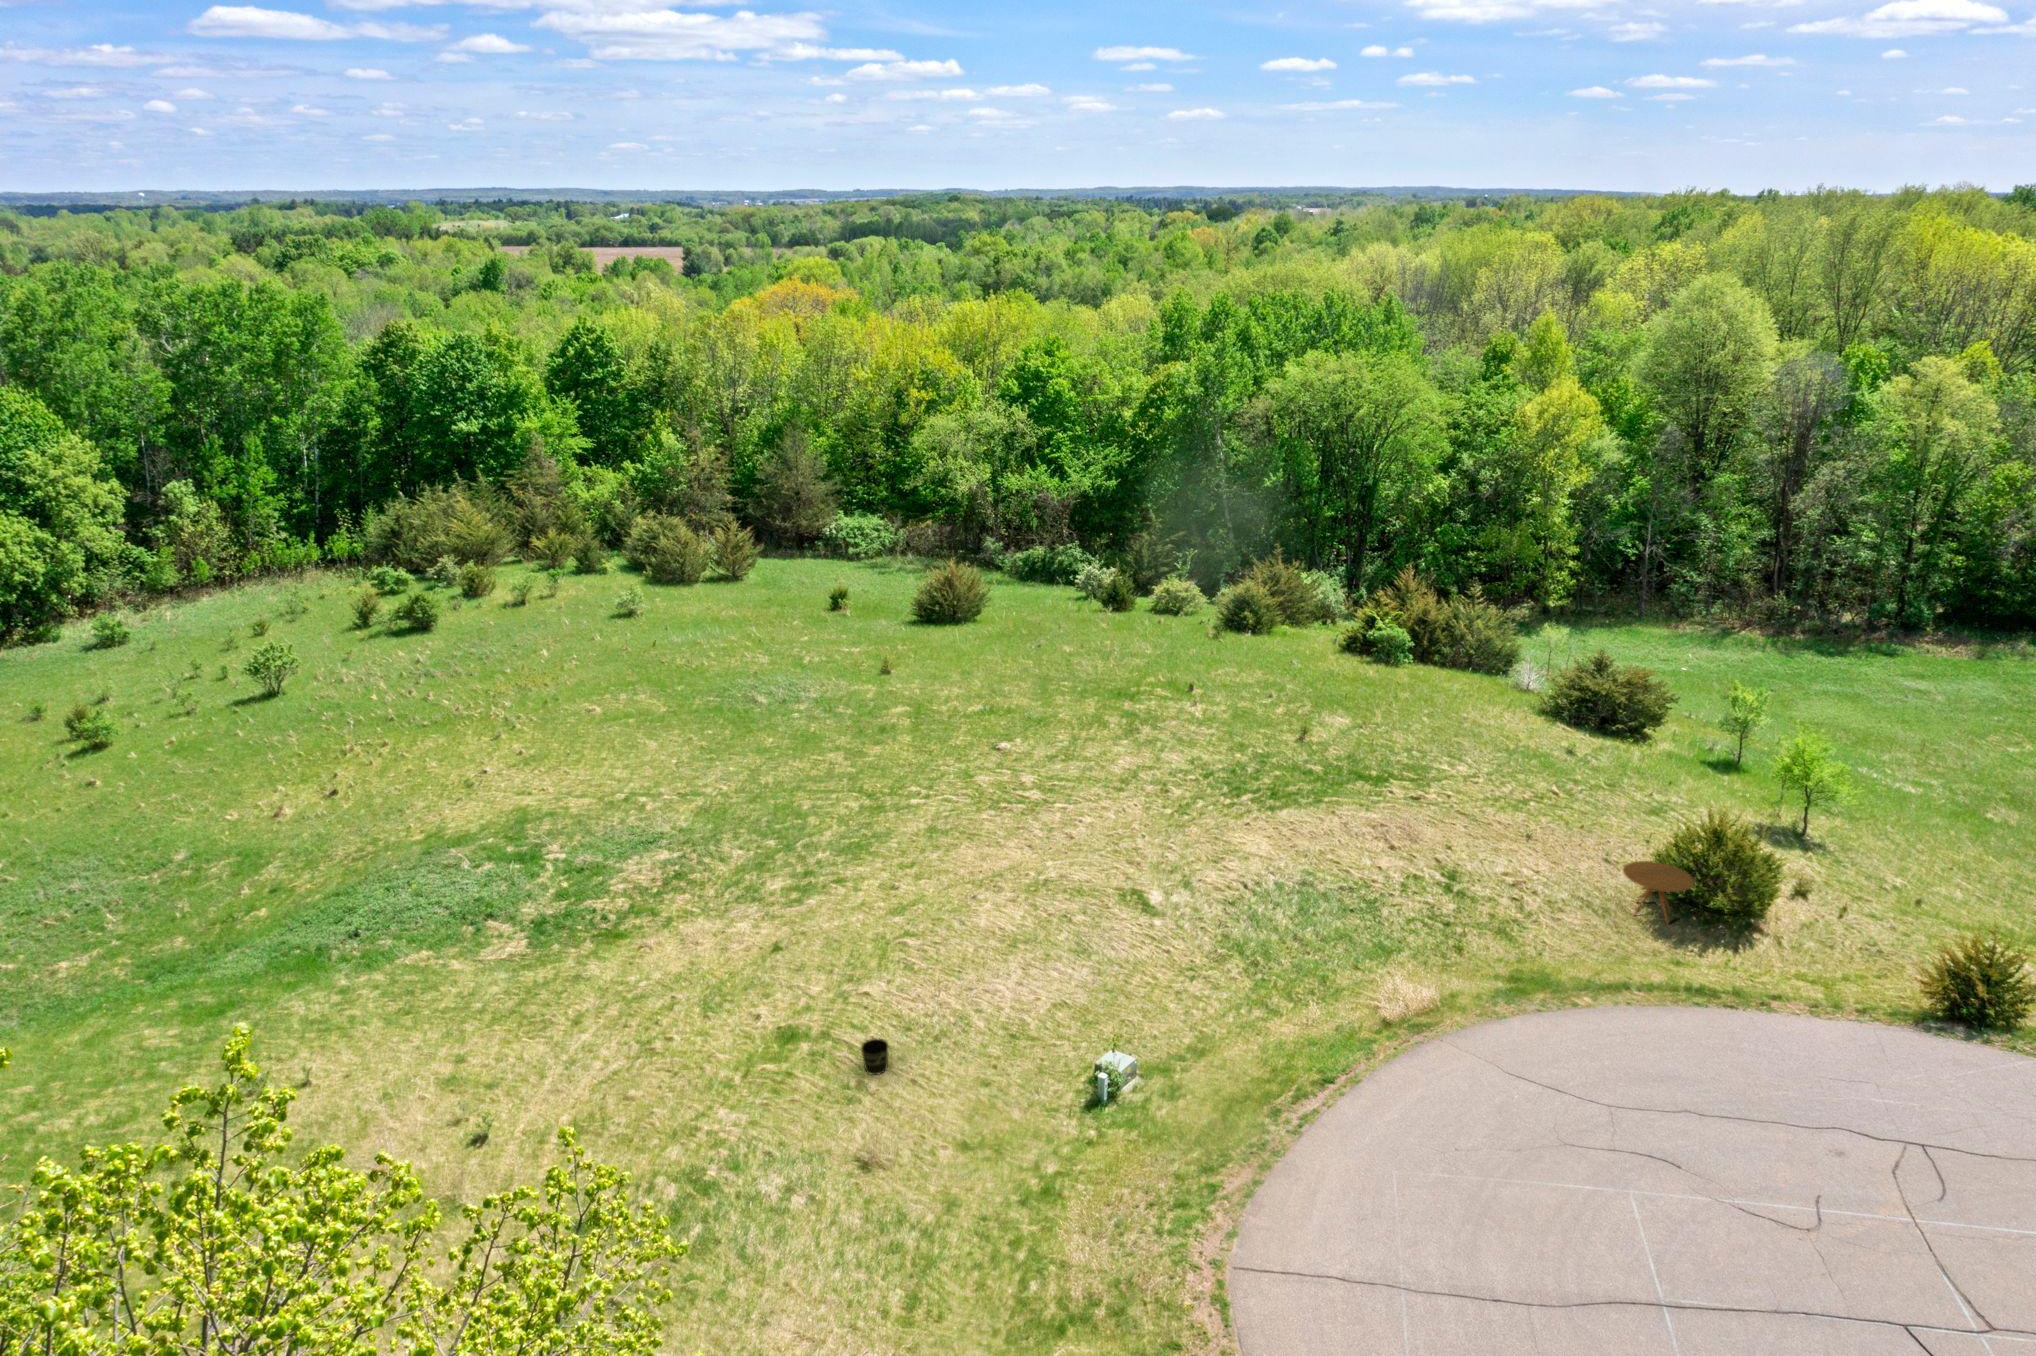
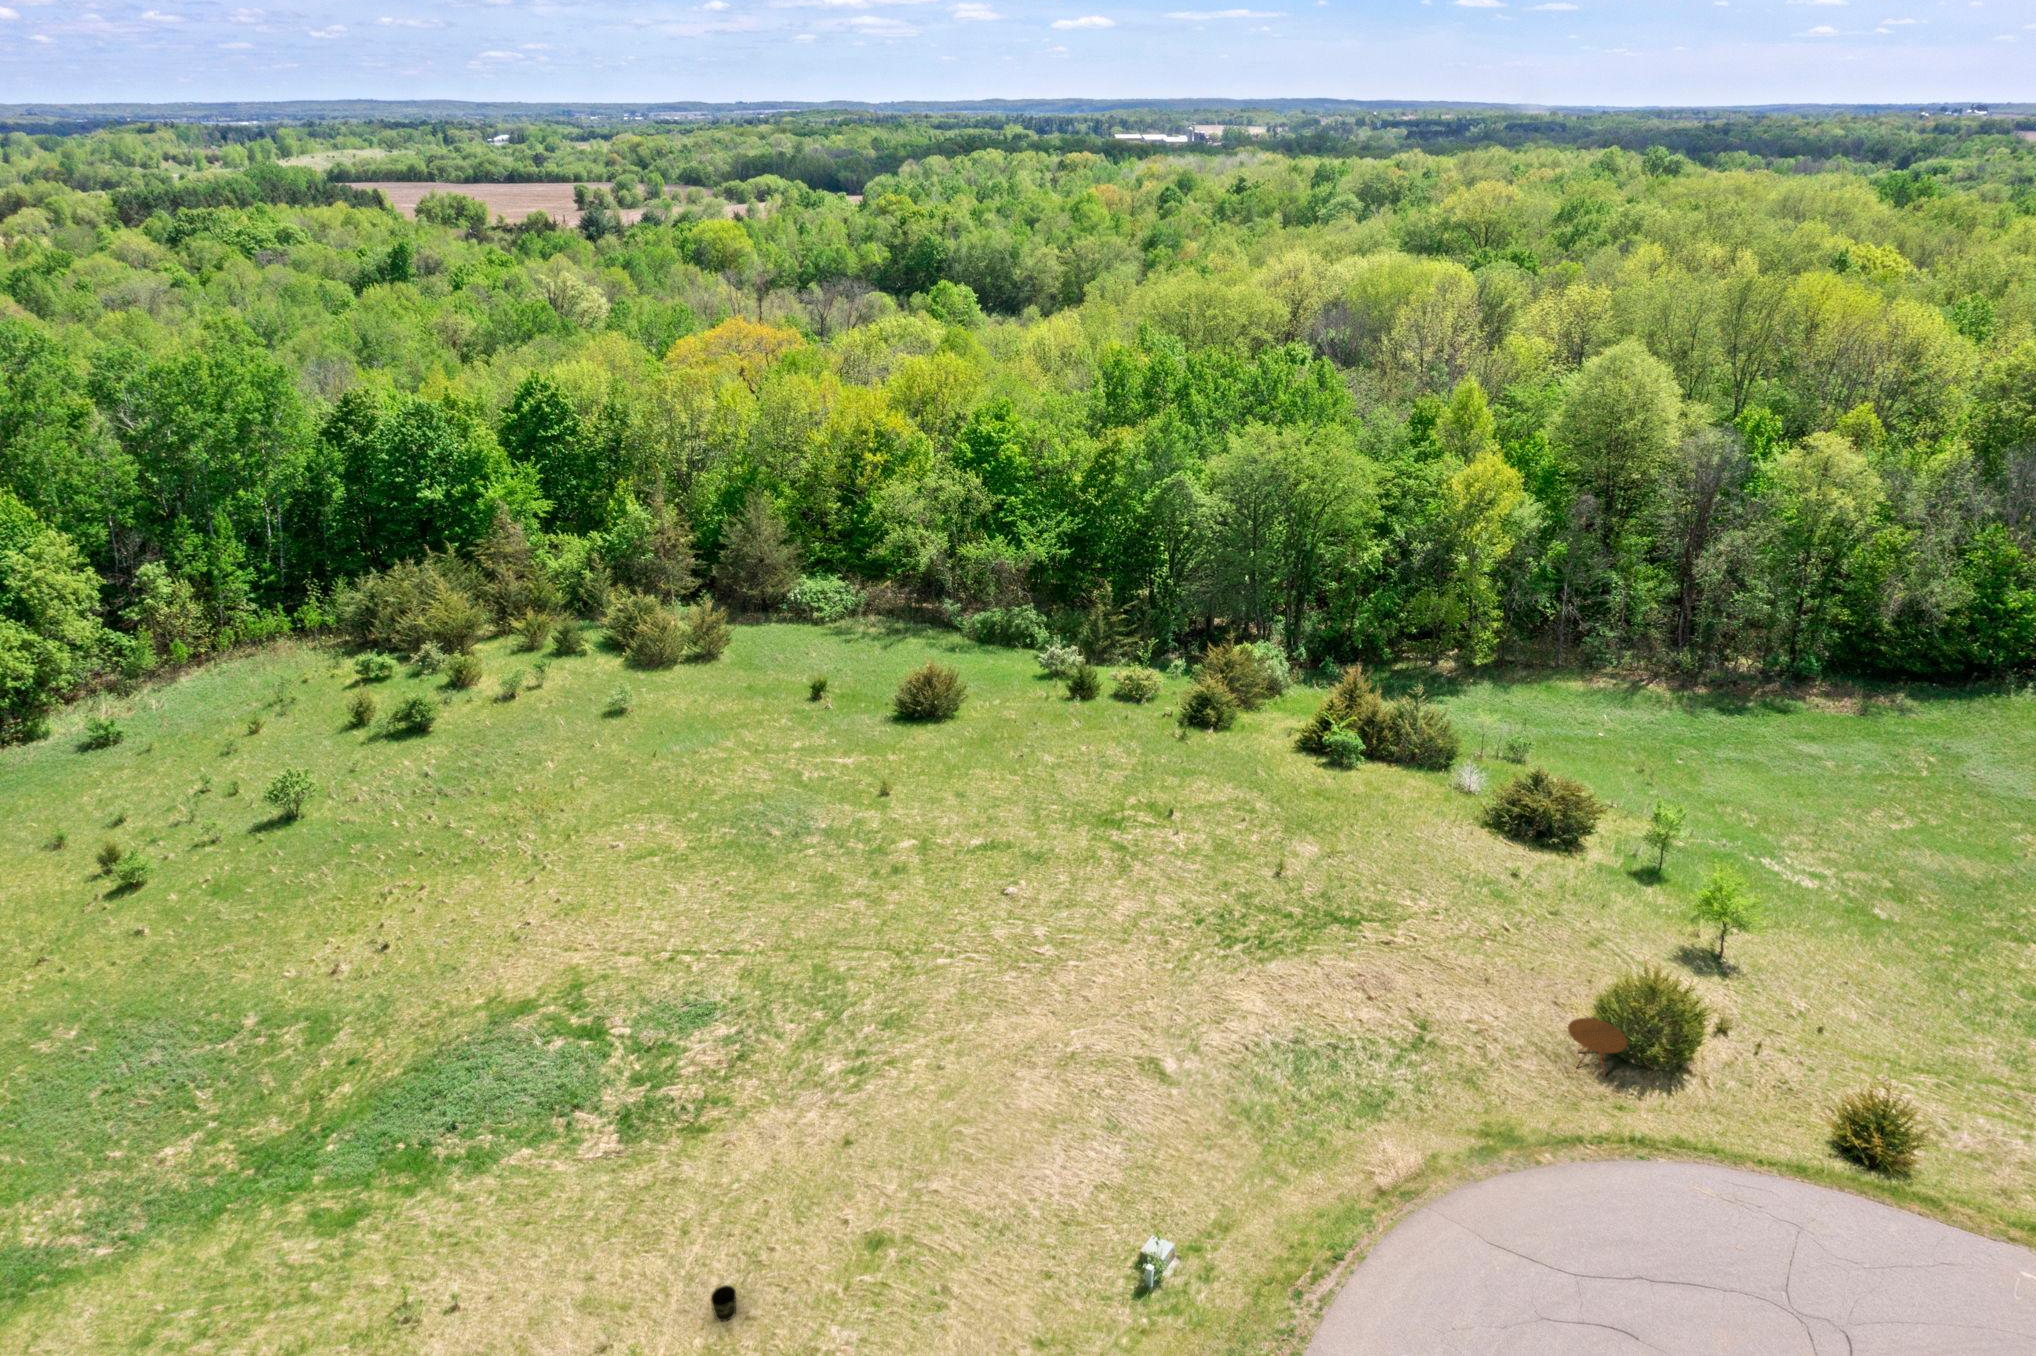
bucket: present [861,1039,888,1075] -> present [711,1285,736,1322]

